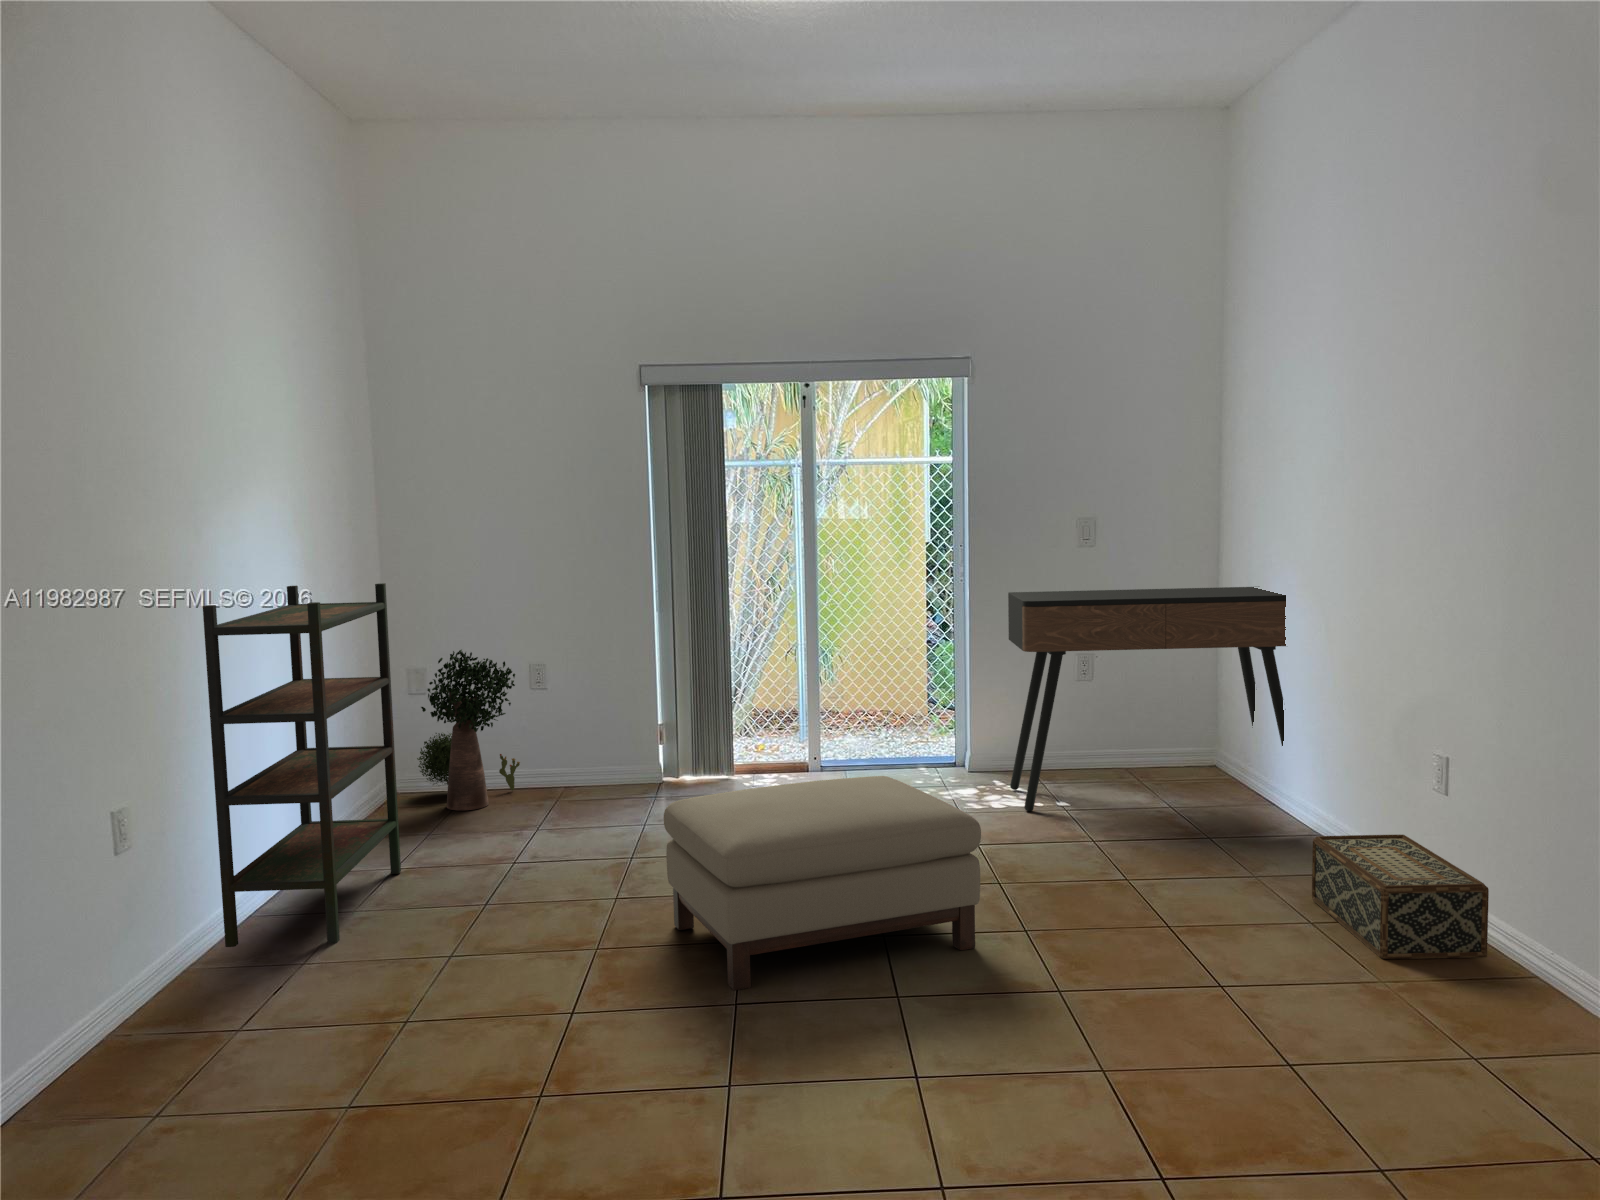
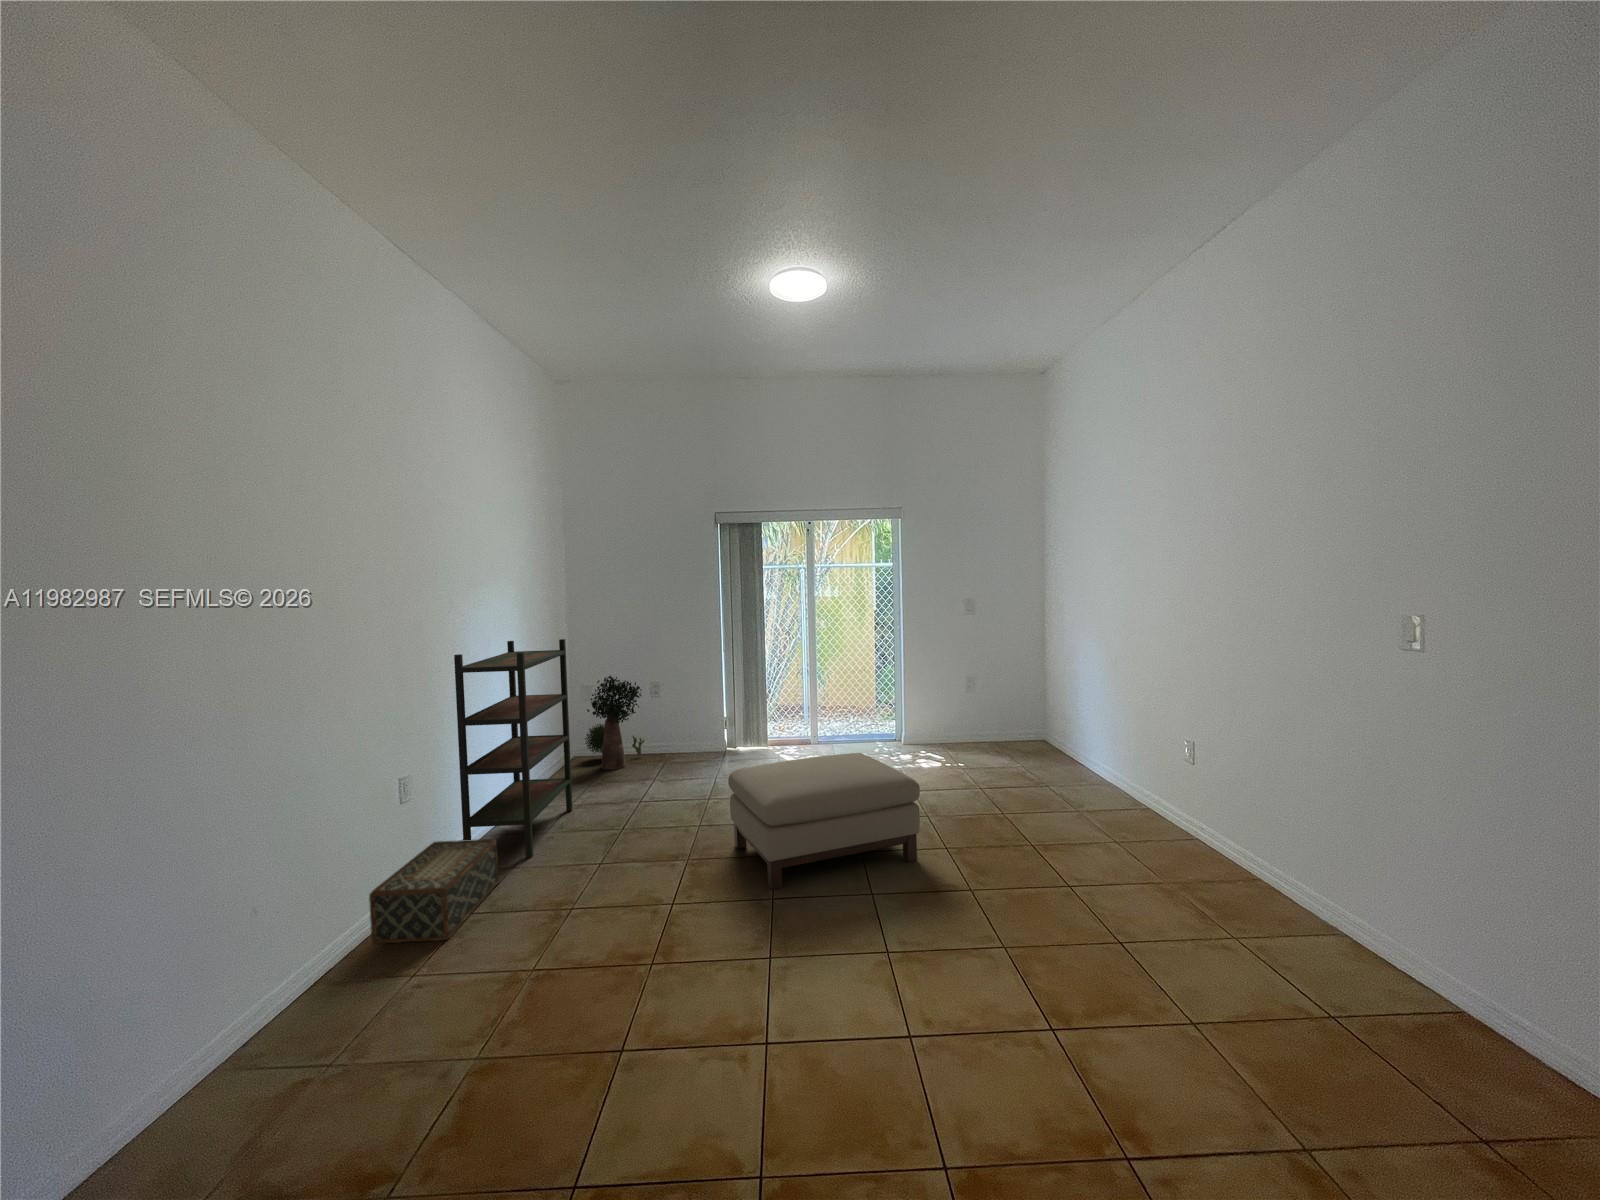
console table: present [1008,587,1286,811] -> none [926,636,1101,769]
woven basket: present [1312,835,1489,959] -> present [369,839,499,944]

